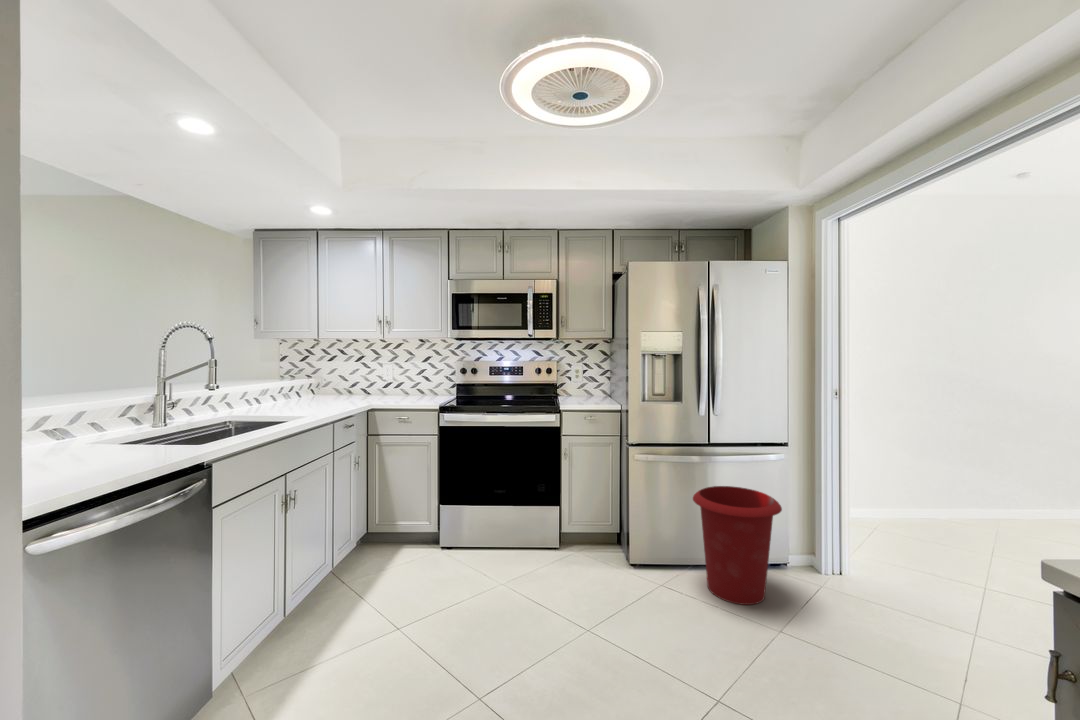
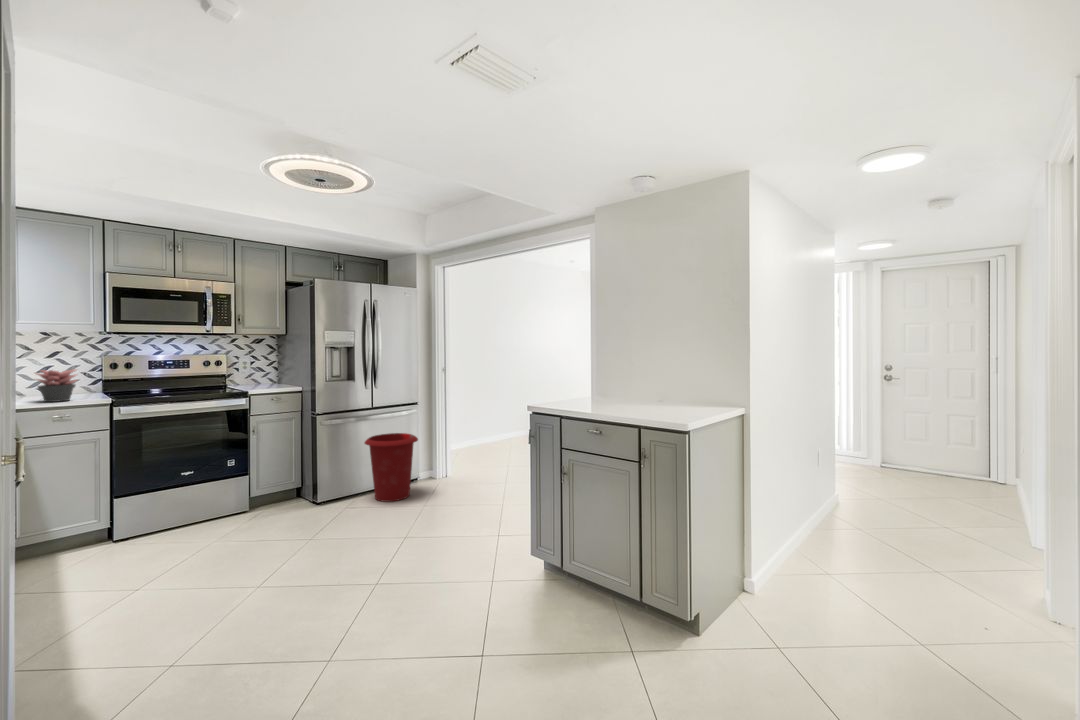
succulent plant: none [394,374,424,404] -> present [36,369,76,402]

